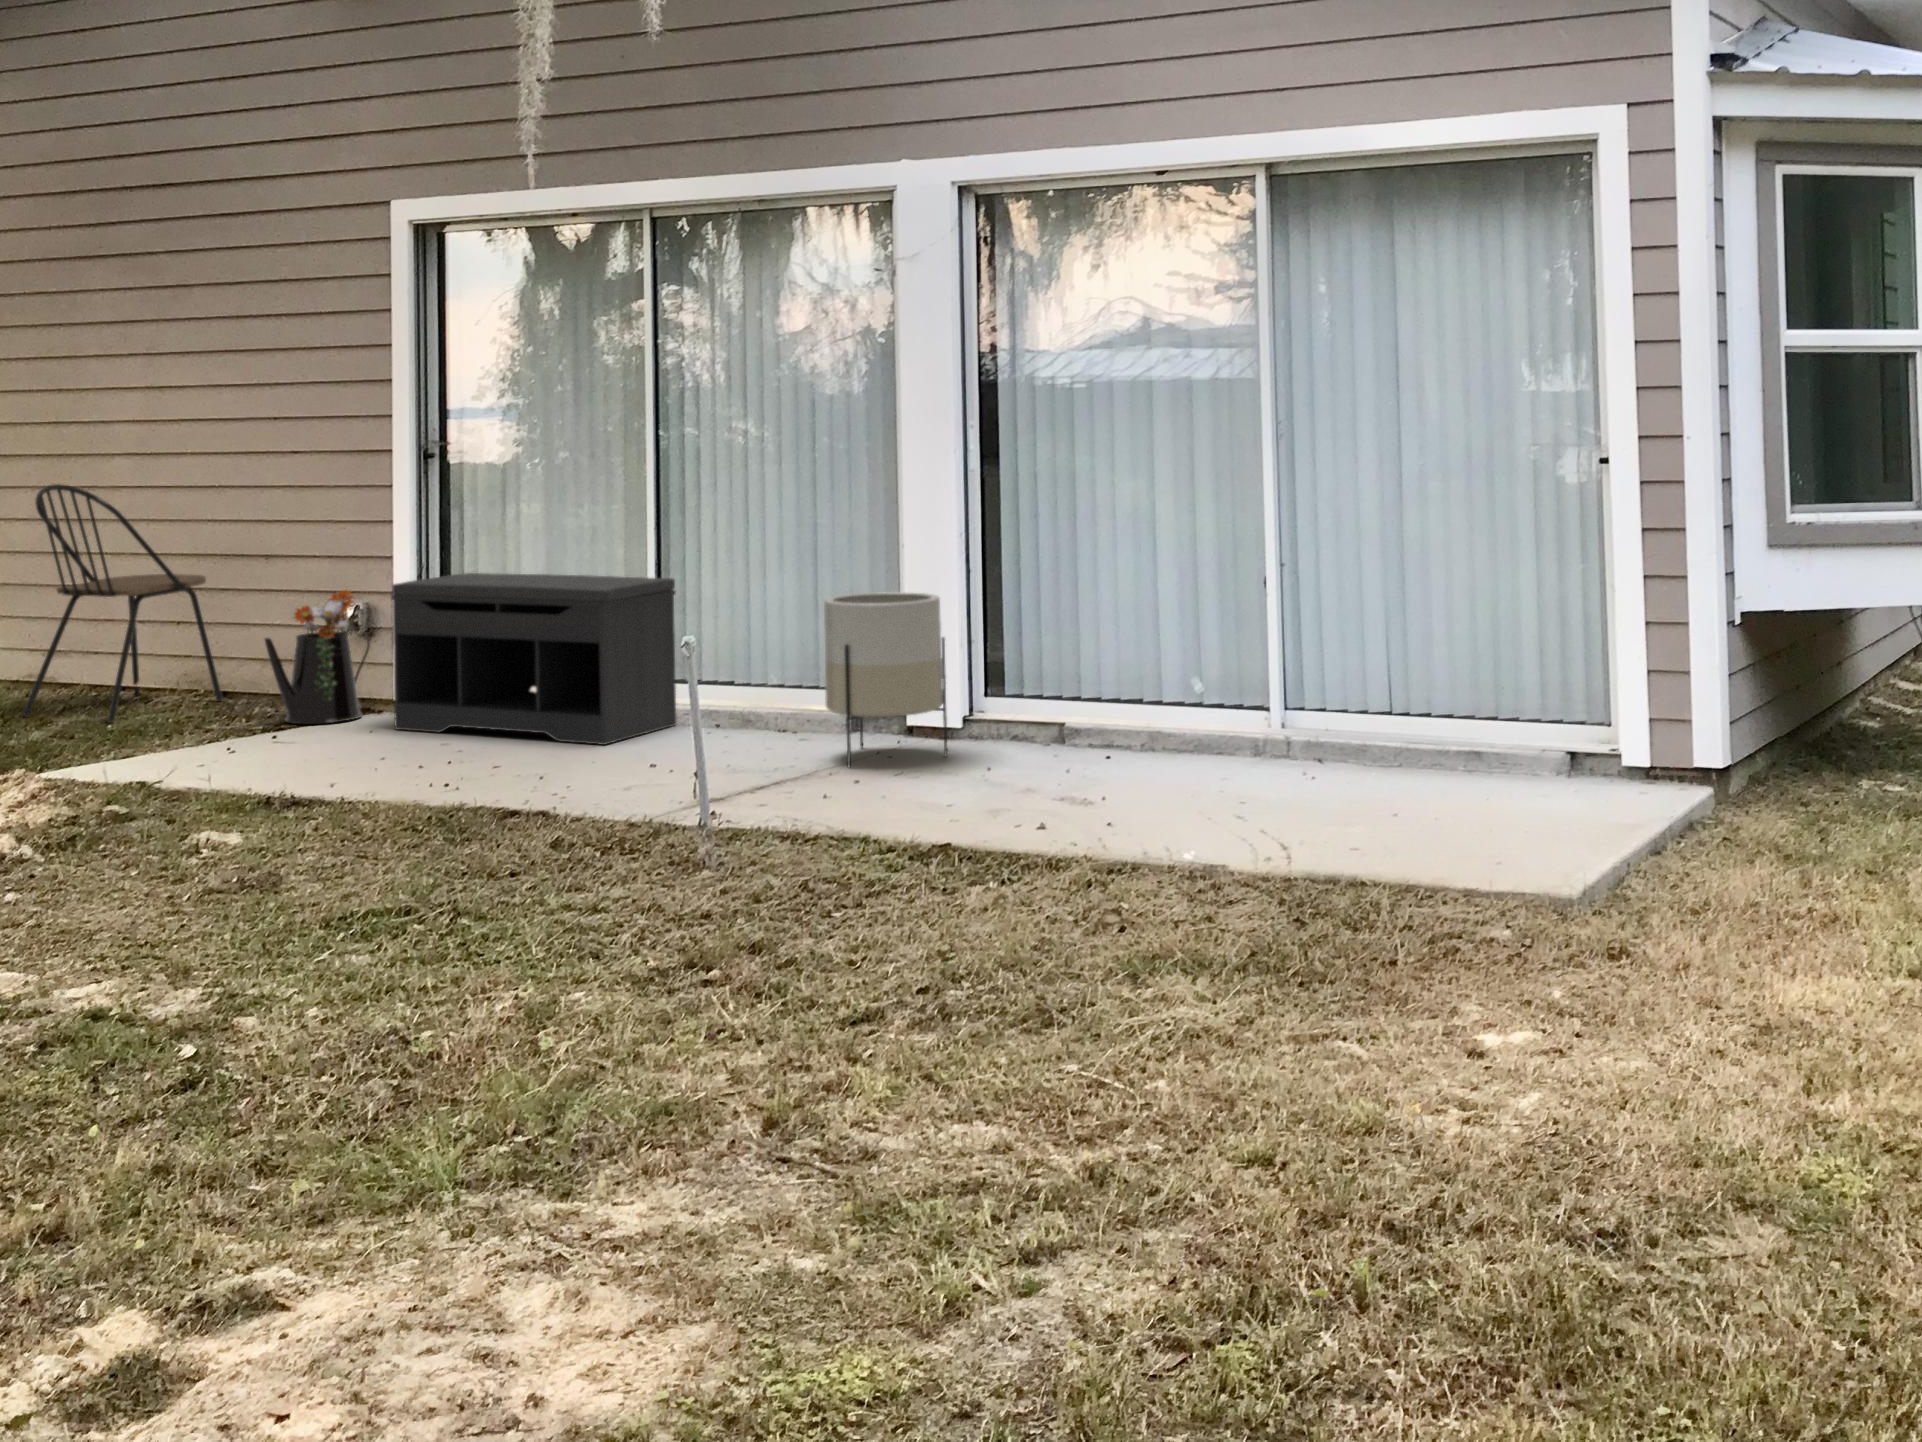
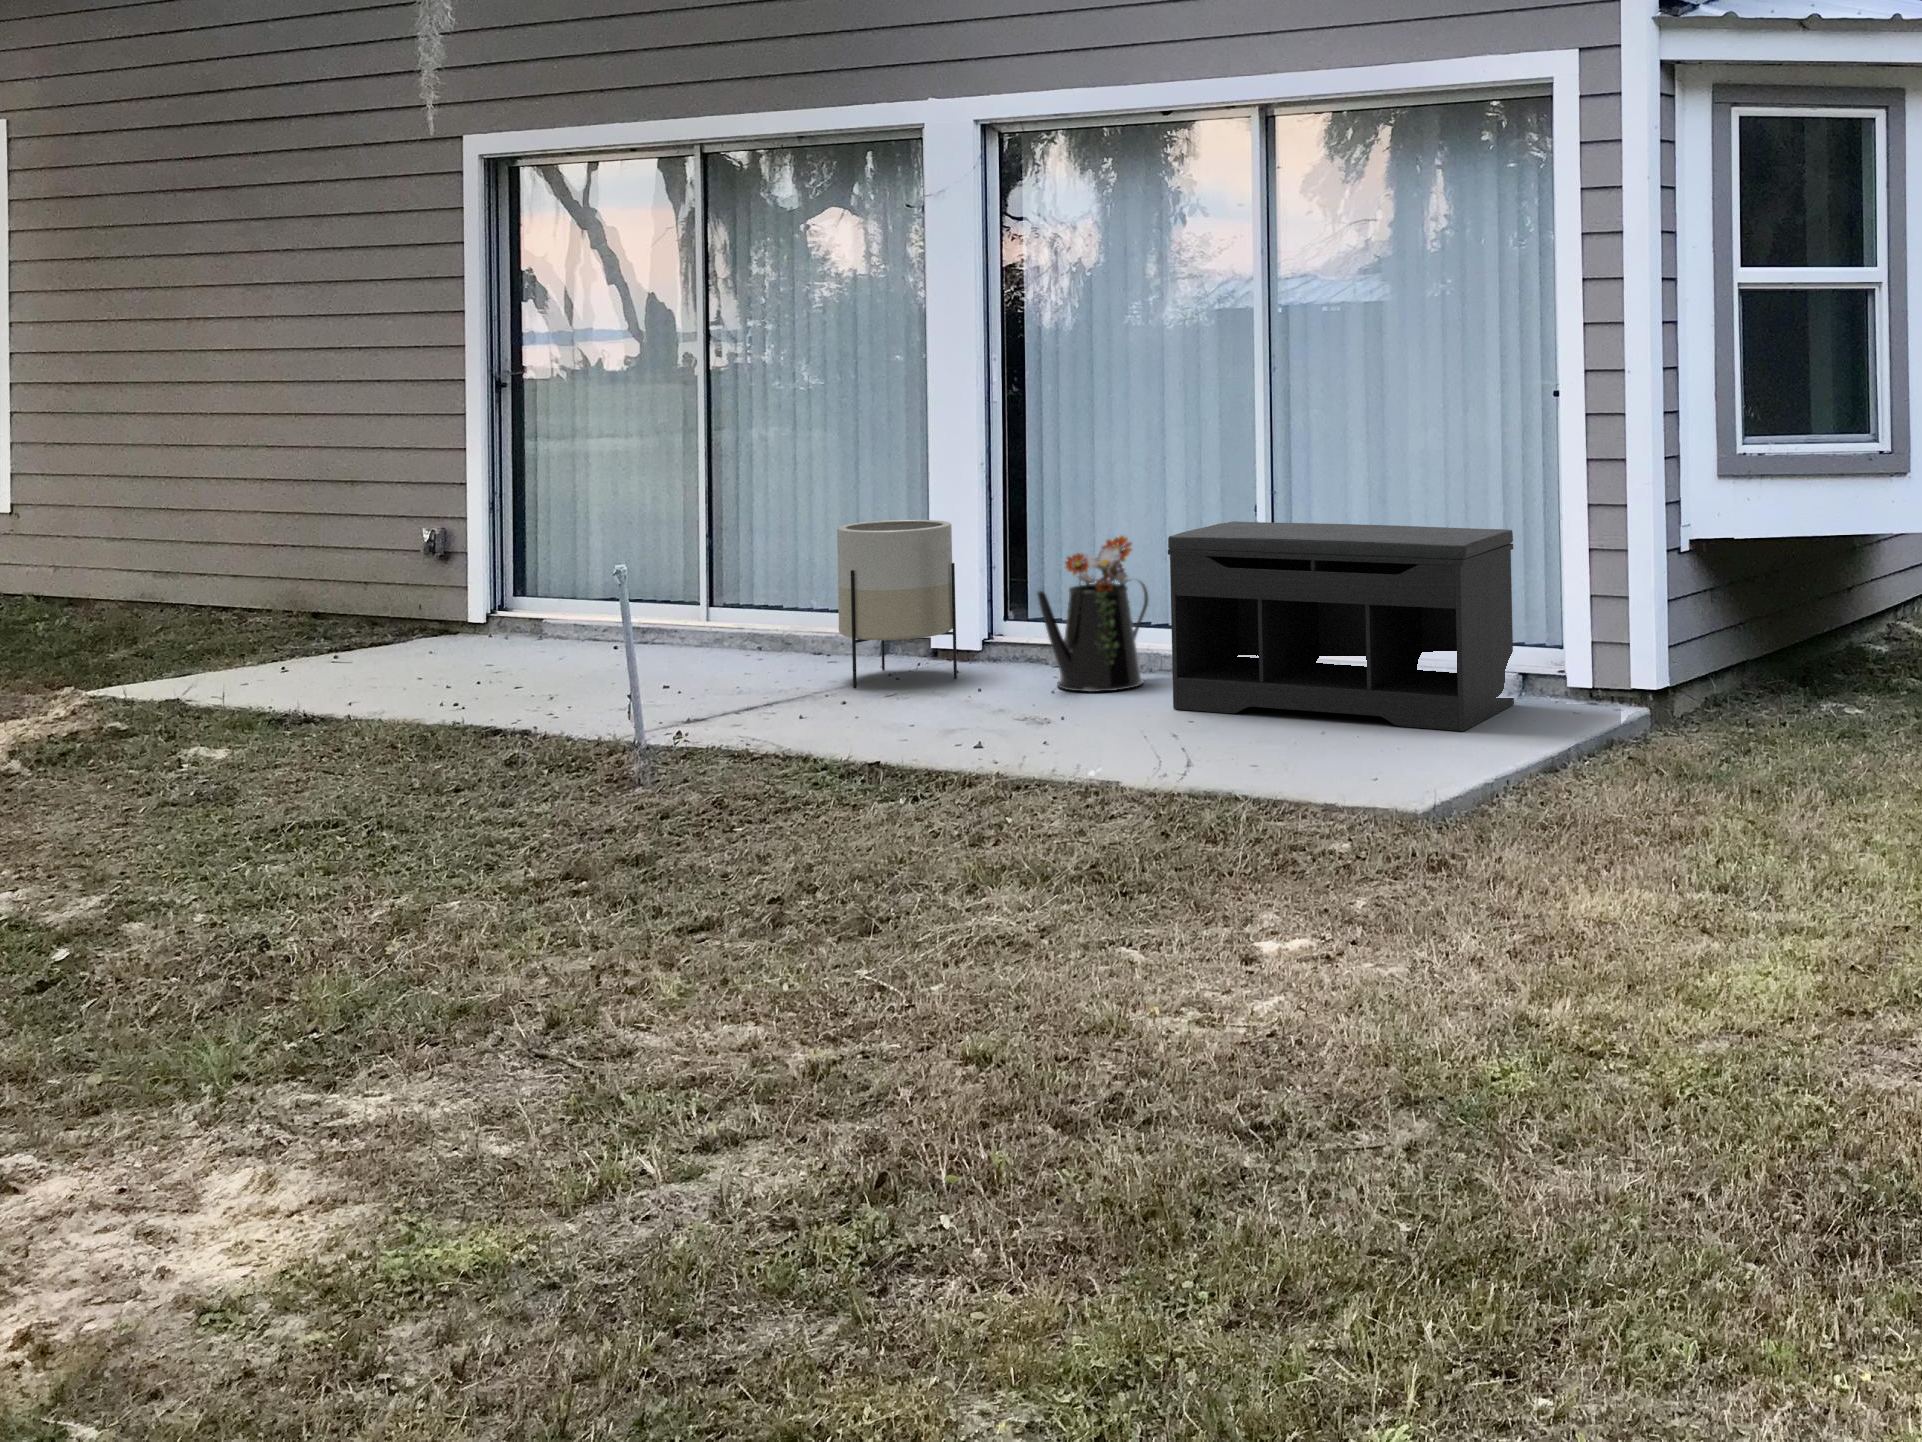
chair: present [23,484,223,722] -> none [115,412,318,642]
bench: present [391,573,676,745] -> present [1168,521,1514,731]
watering can: present [265,590,370,724] -> present [1038,536,1148,692]

